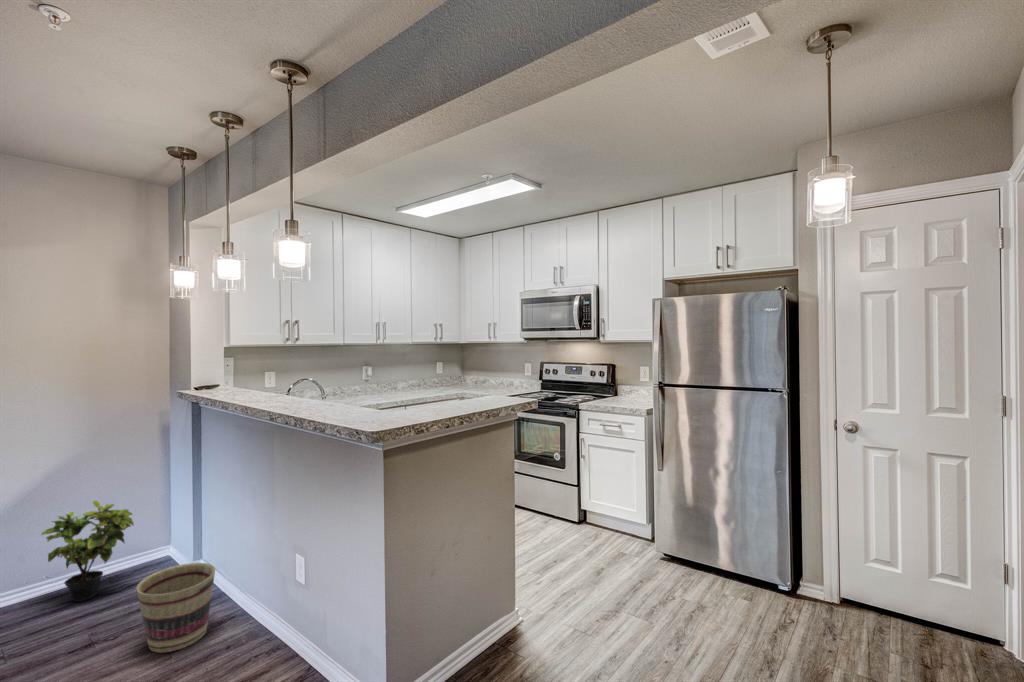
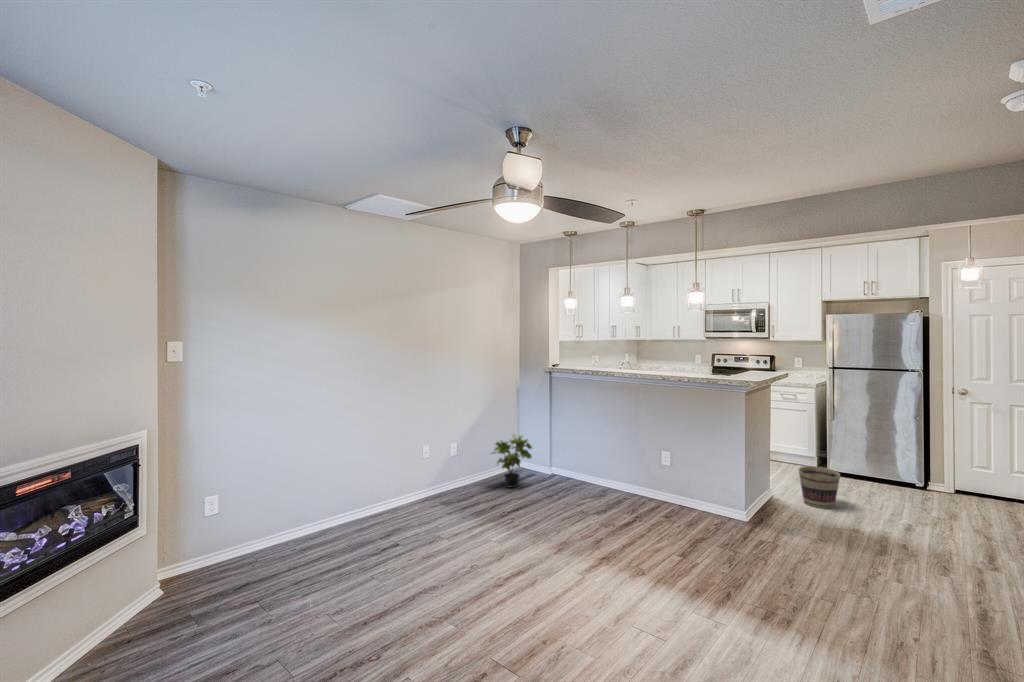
basket: present [136,563,215,653] -> present [799,466,840,509]

